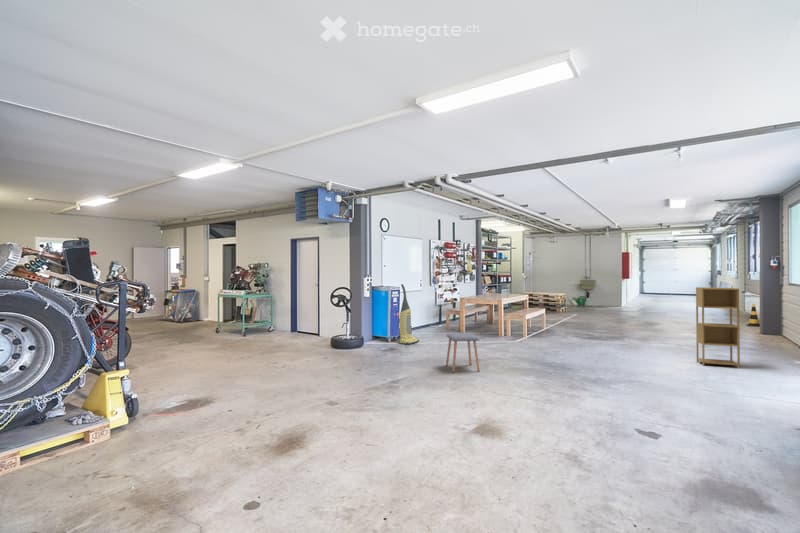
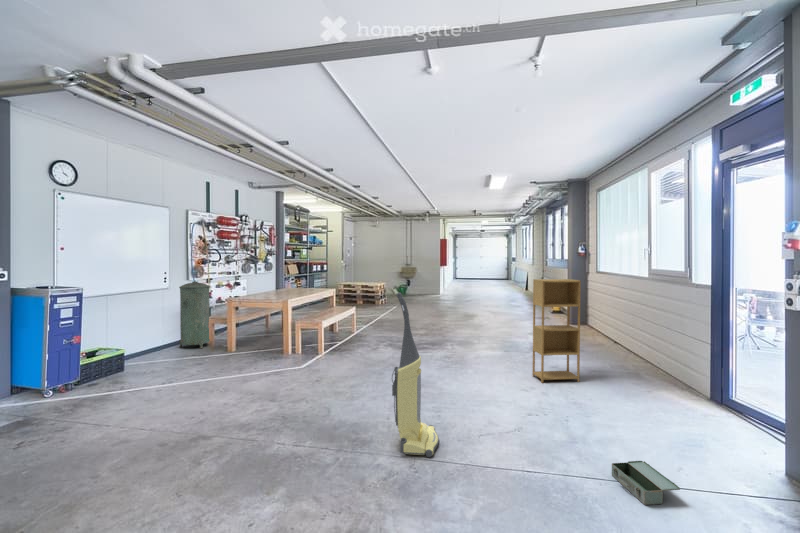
vacuum cleaner: present [399,284,419,345] -> present [392,293,439,457]
trash can: none [426,286,445,330] -> present [179,281,210,348]
stool: present [446,333,480,372] -> none [136,380,205,479]
toolbox: none [729,395,770,414] -> present [612,461,680,505]

